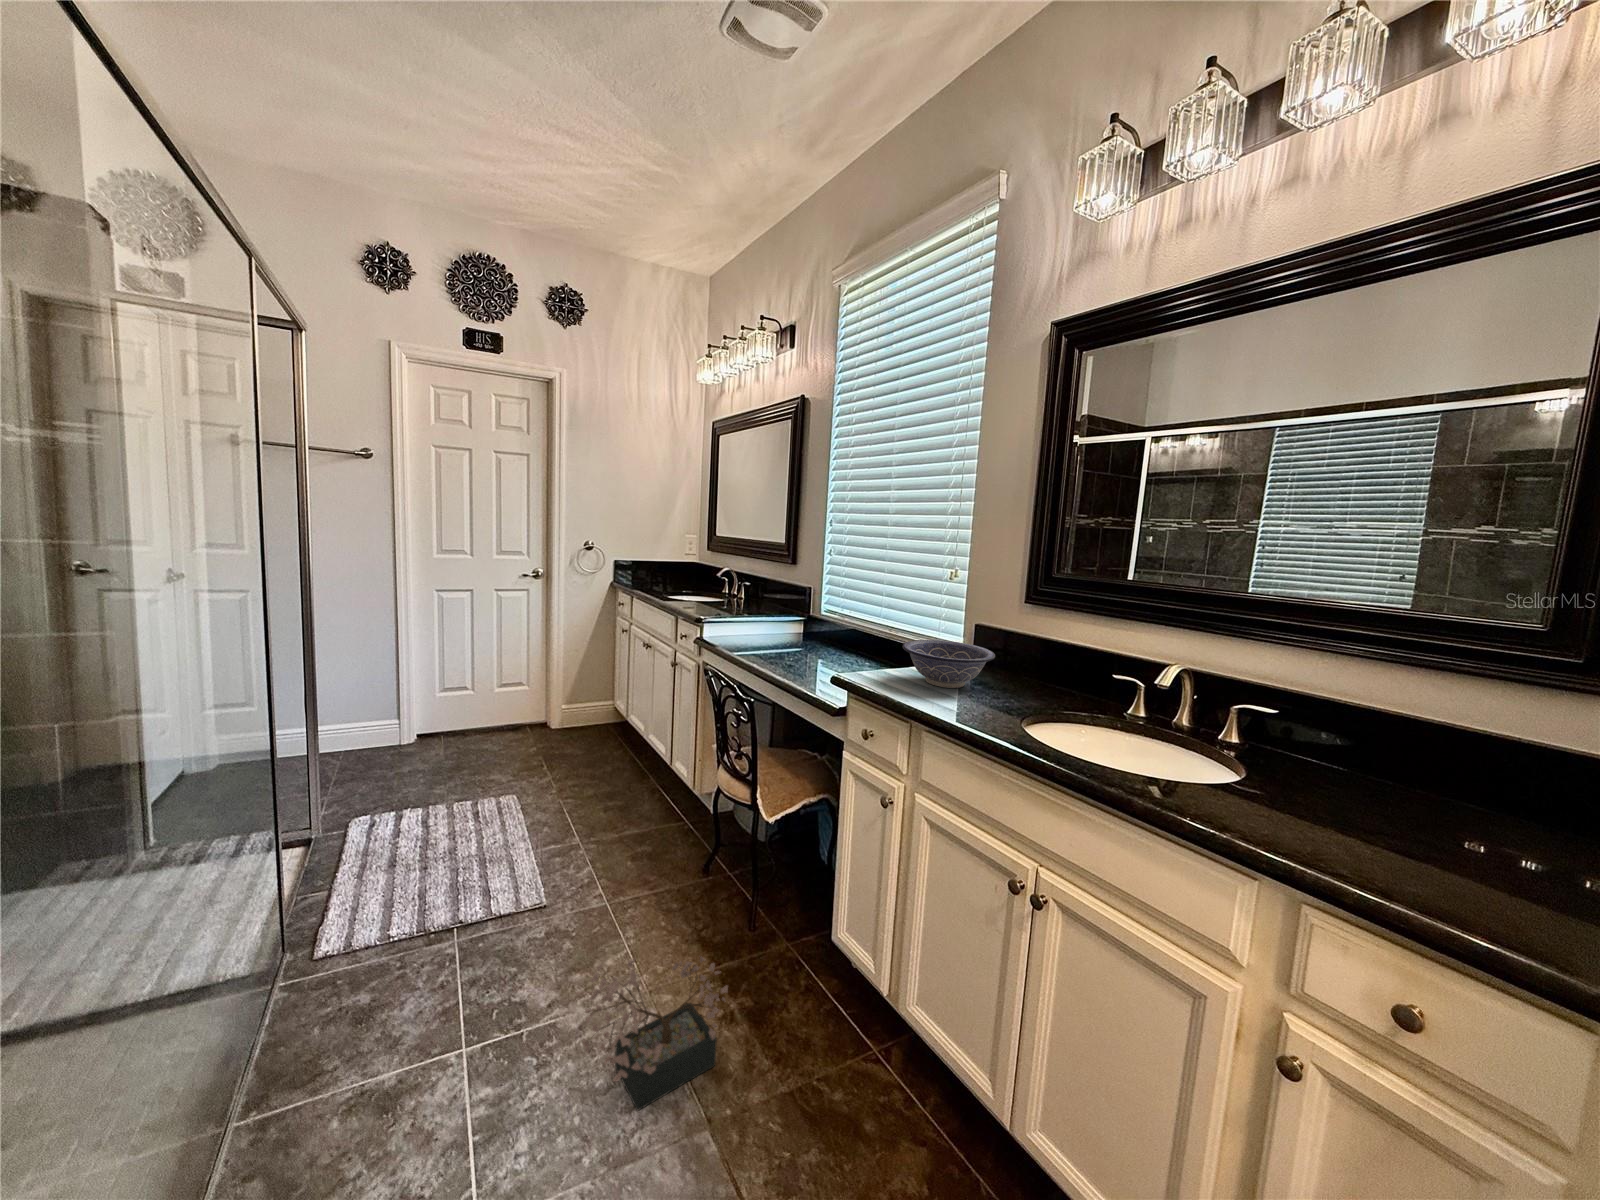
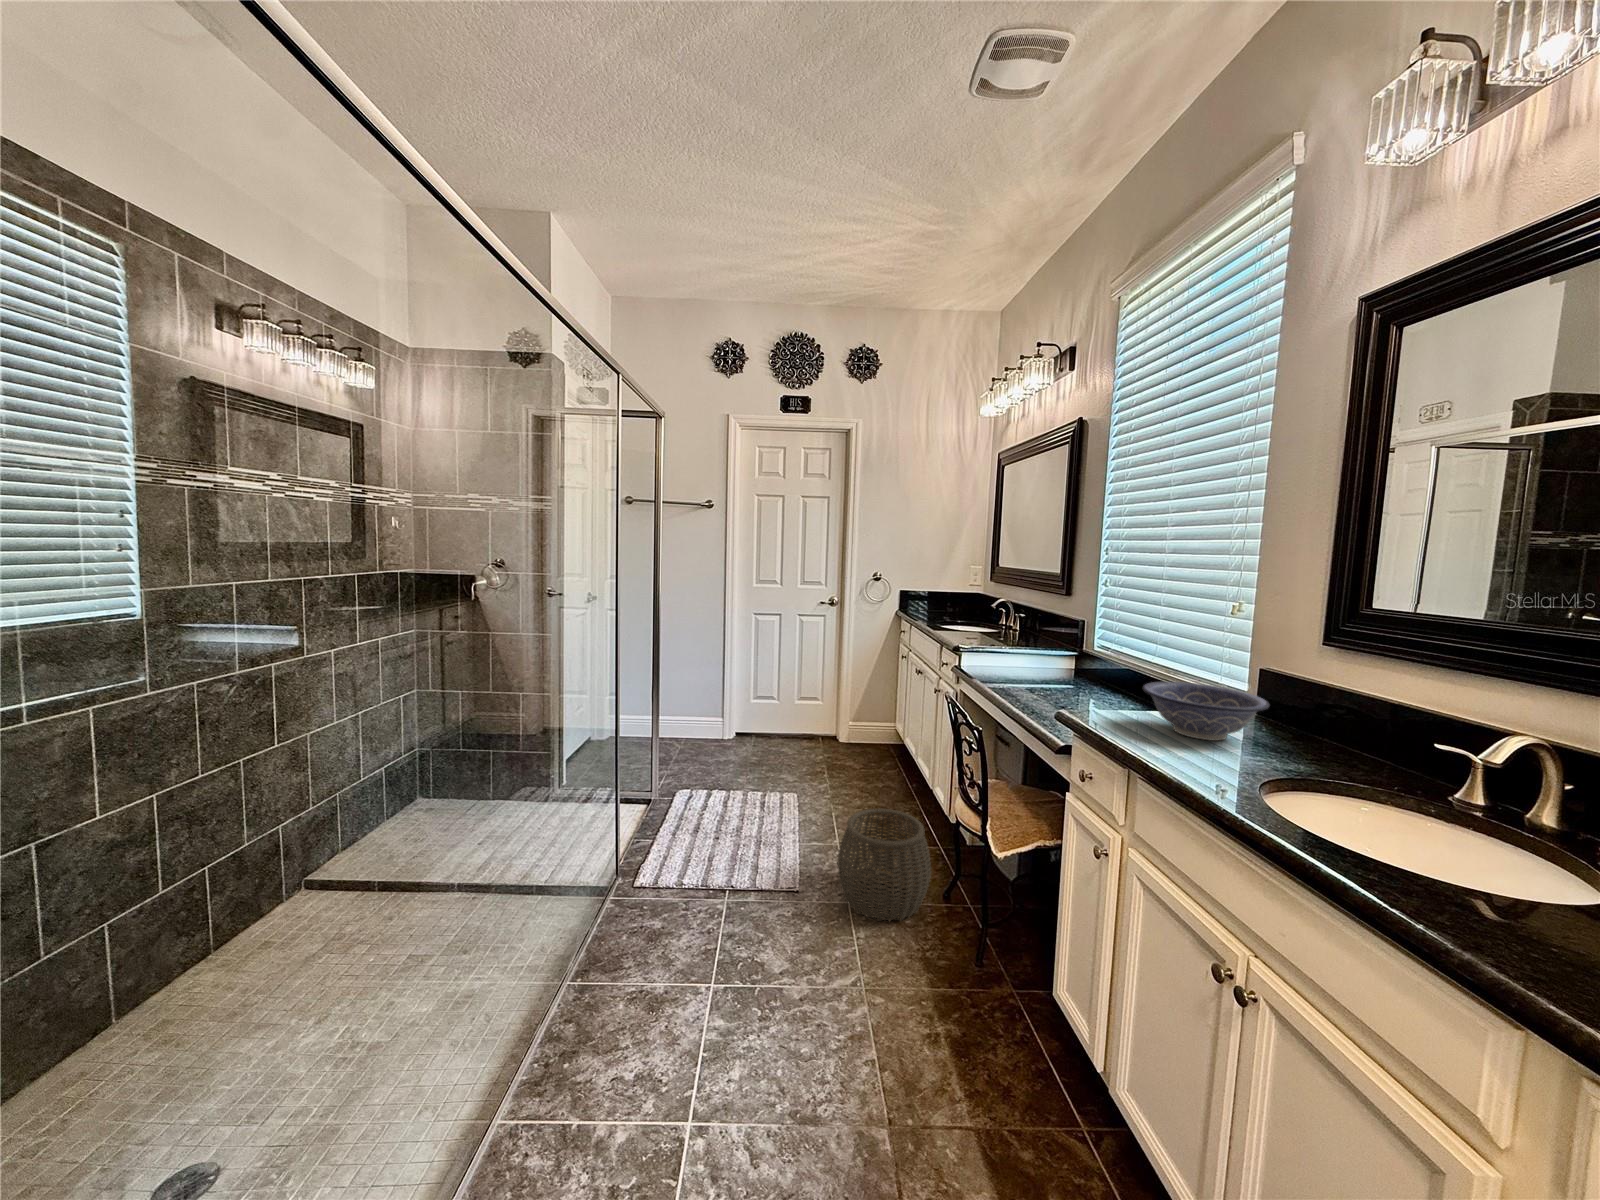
woven basket: none [592,792,694,911] -> present [837,809,931,921]
decorative plant: present [583,957,728,1111] -> none [788,943,927,1089]

